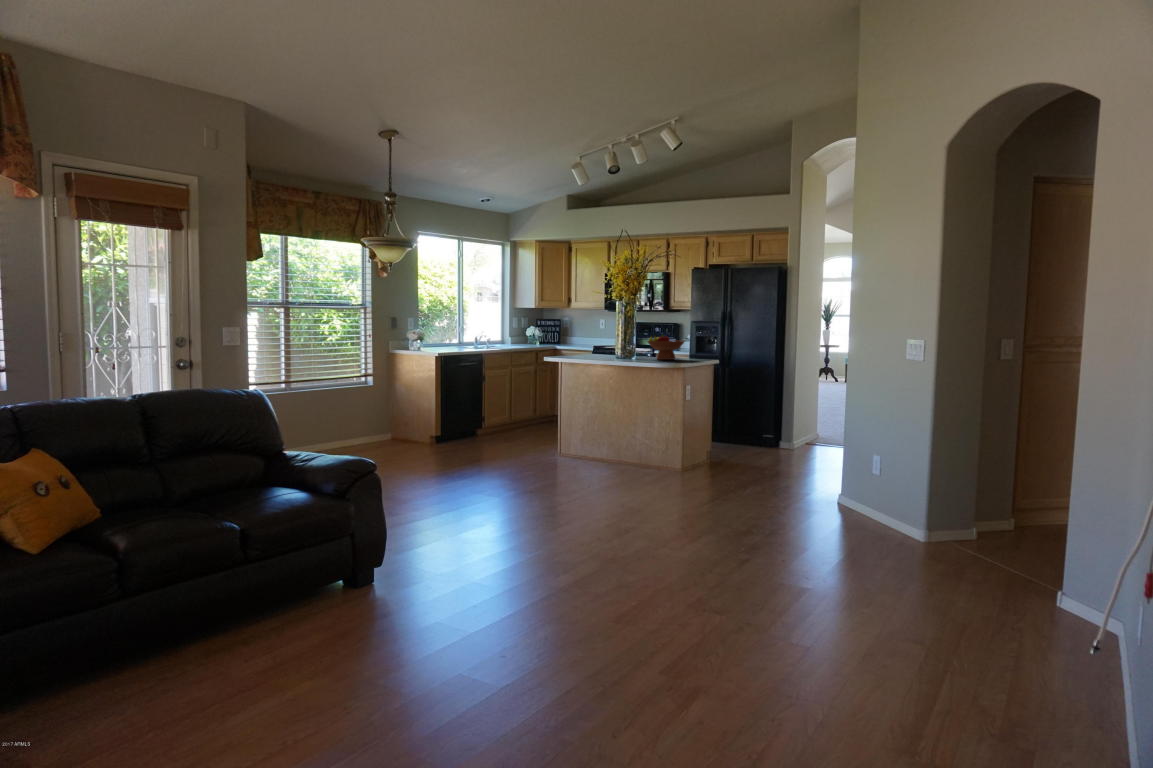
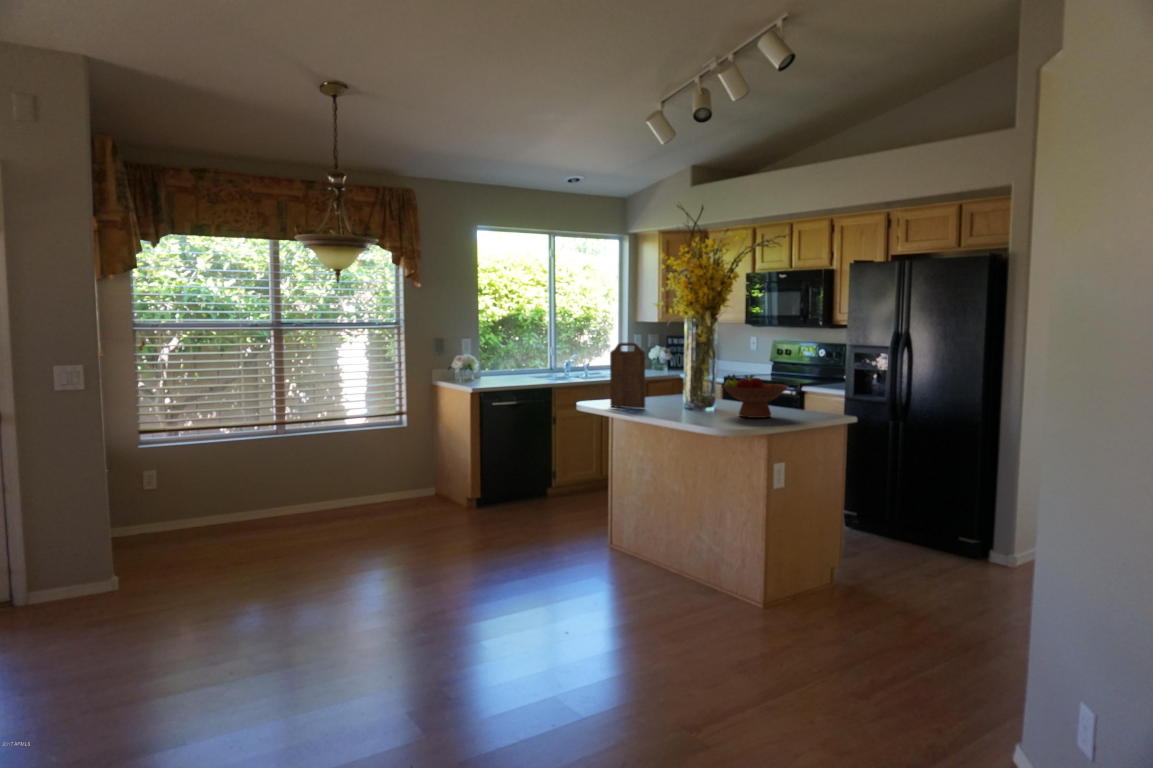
cutting board: none [570,316,595,358] -> present [610,343,645,408]

